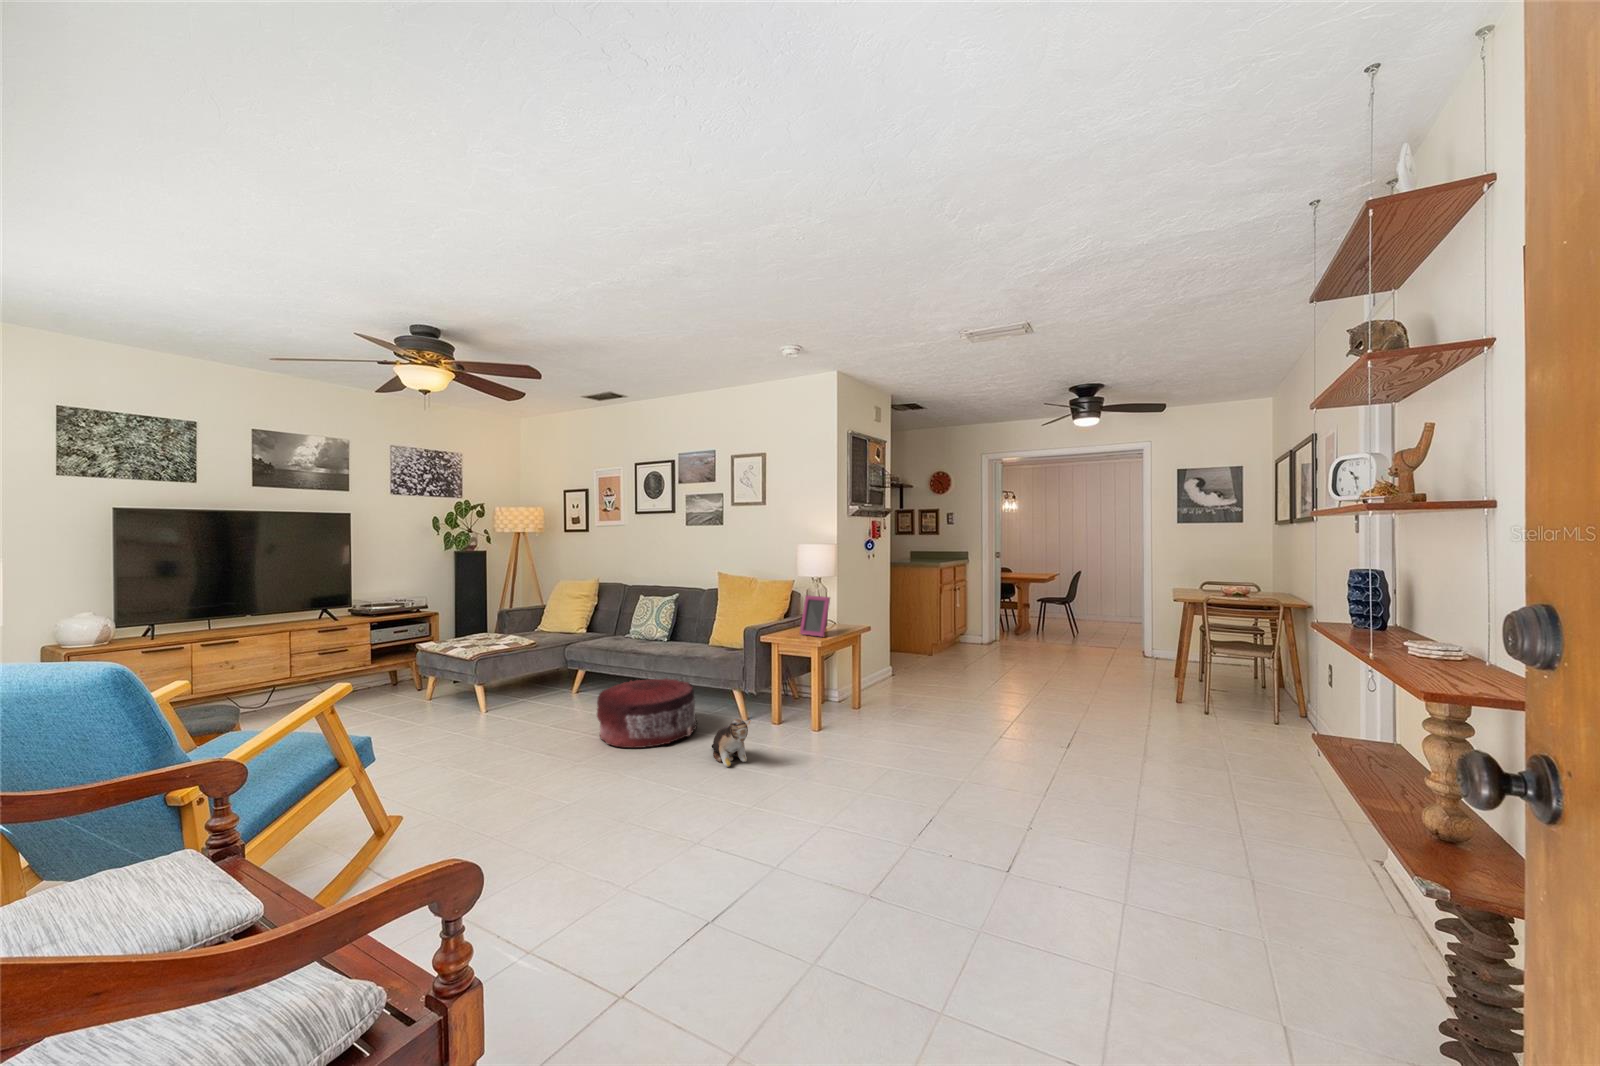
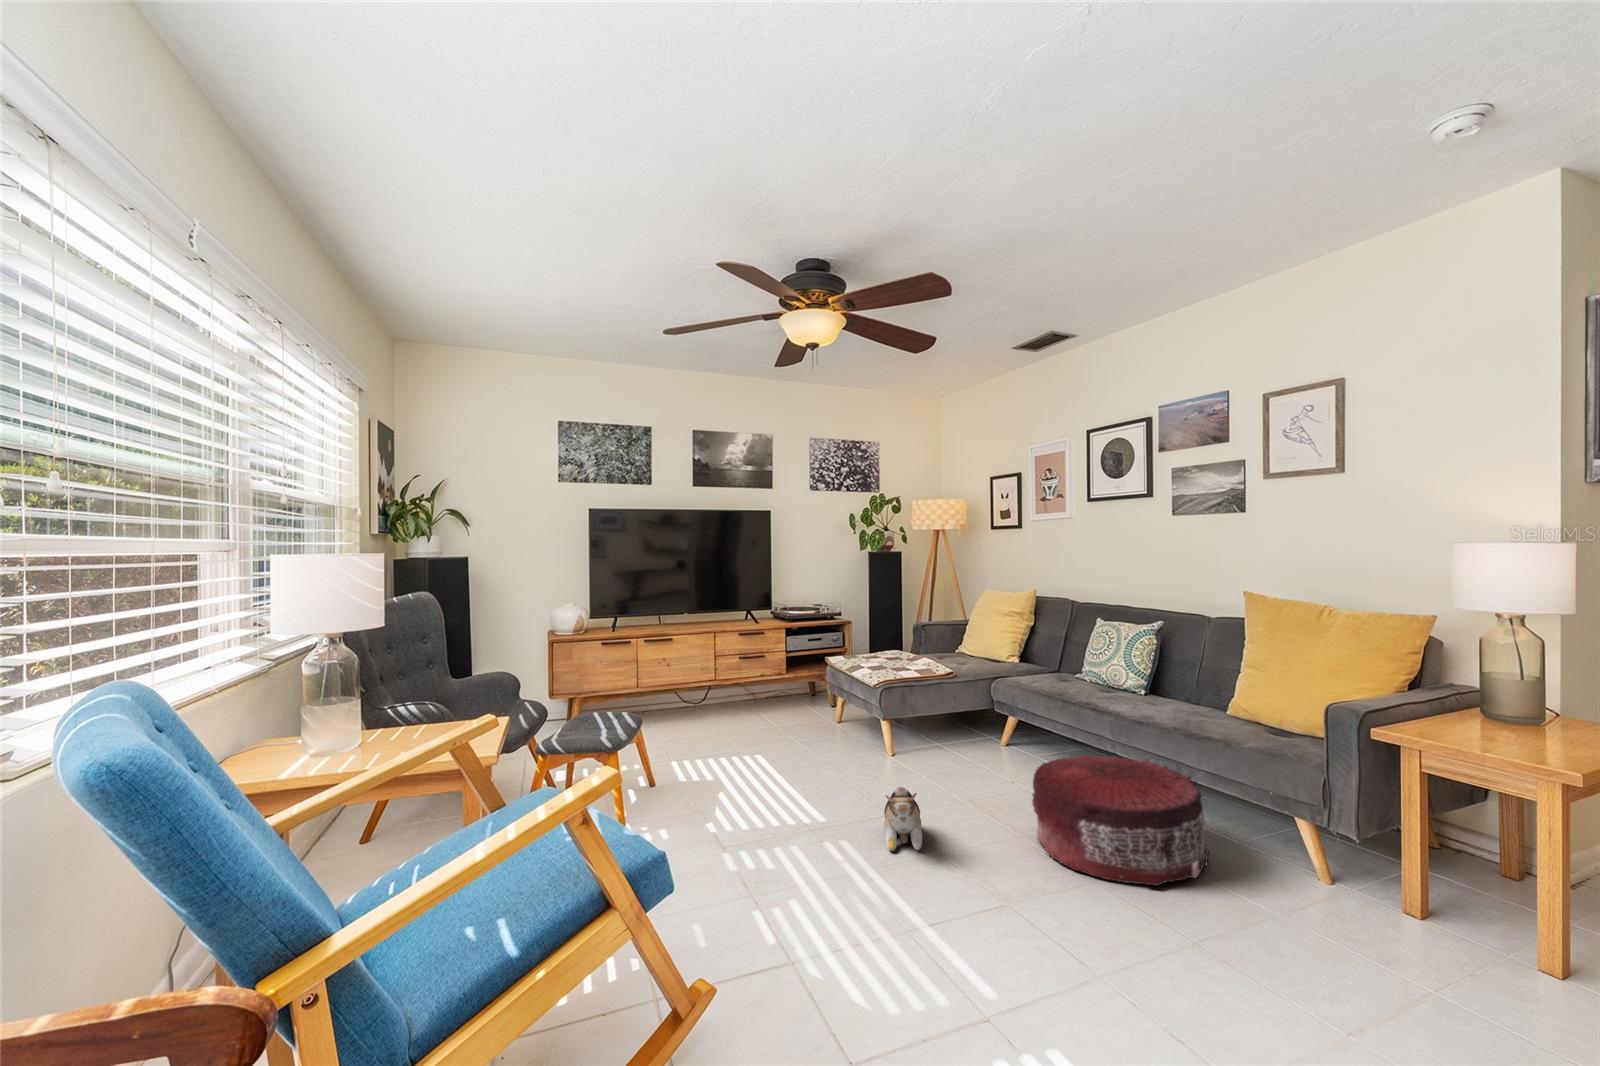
picture frame: present [800,595,830,637] -> none [1443,646,1536,741]
plush toy: present [712,719,751,767] -> present [884,787,923,851]

